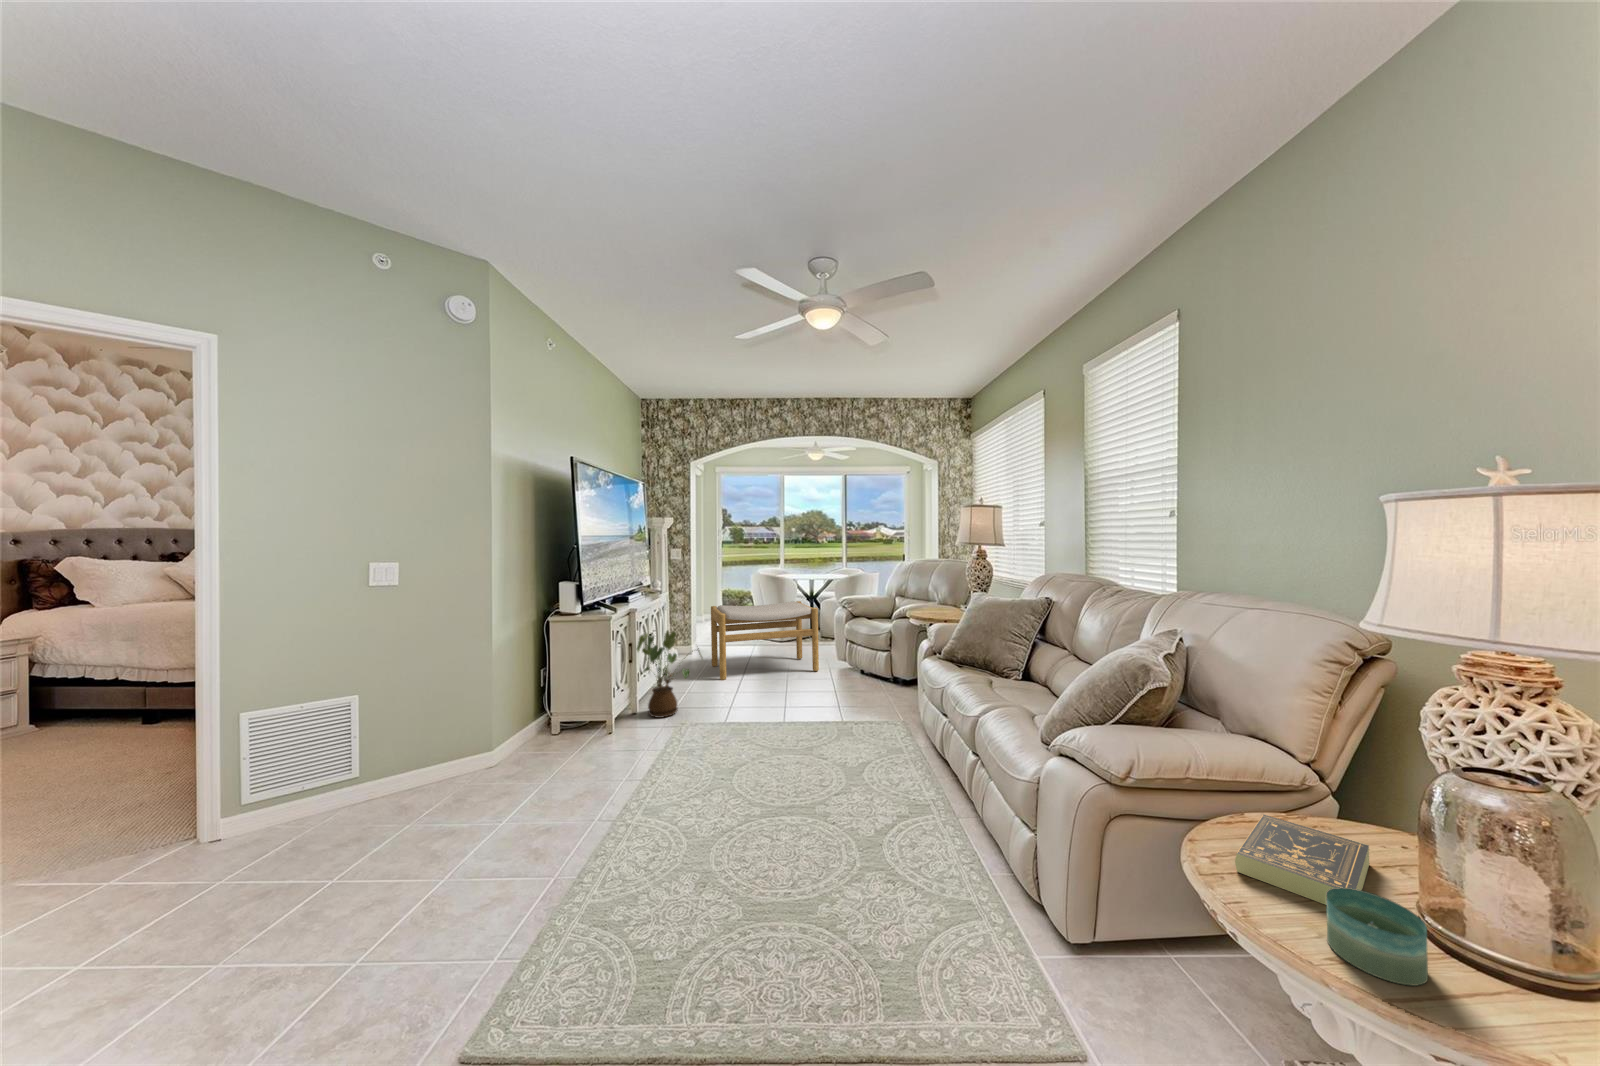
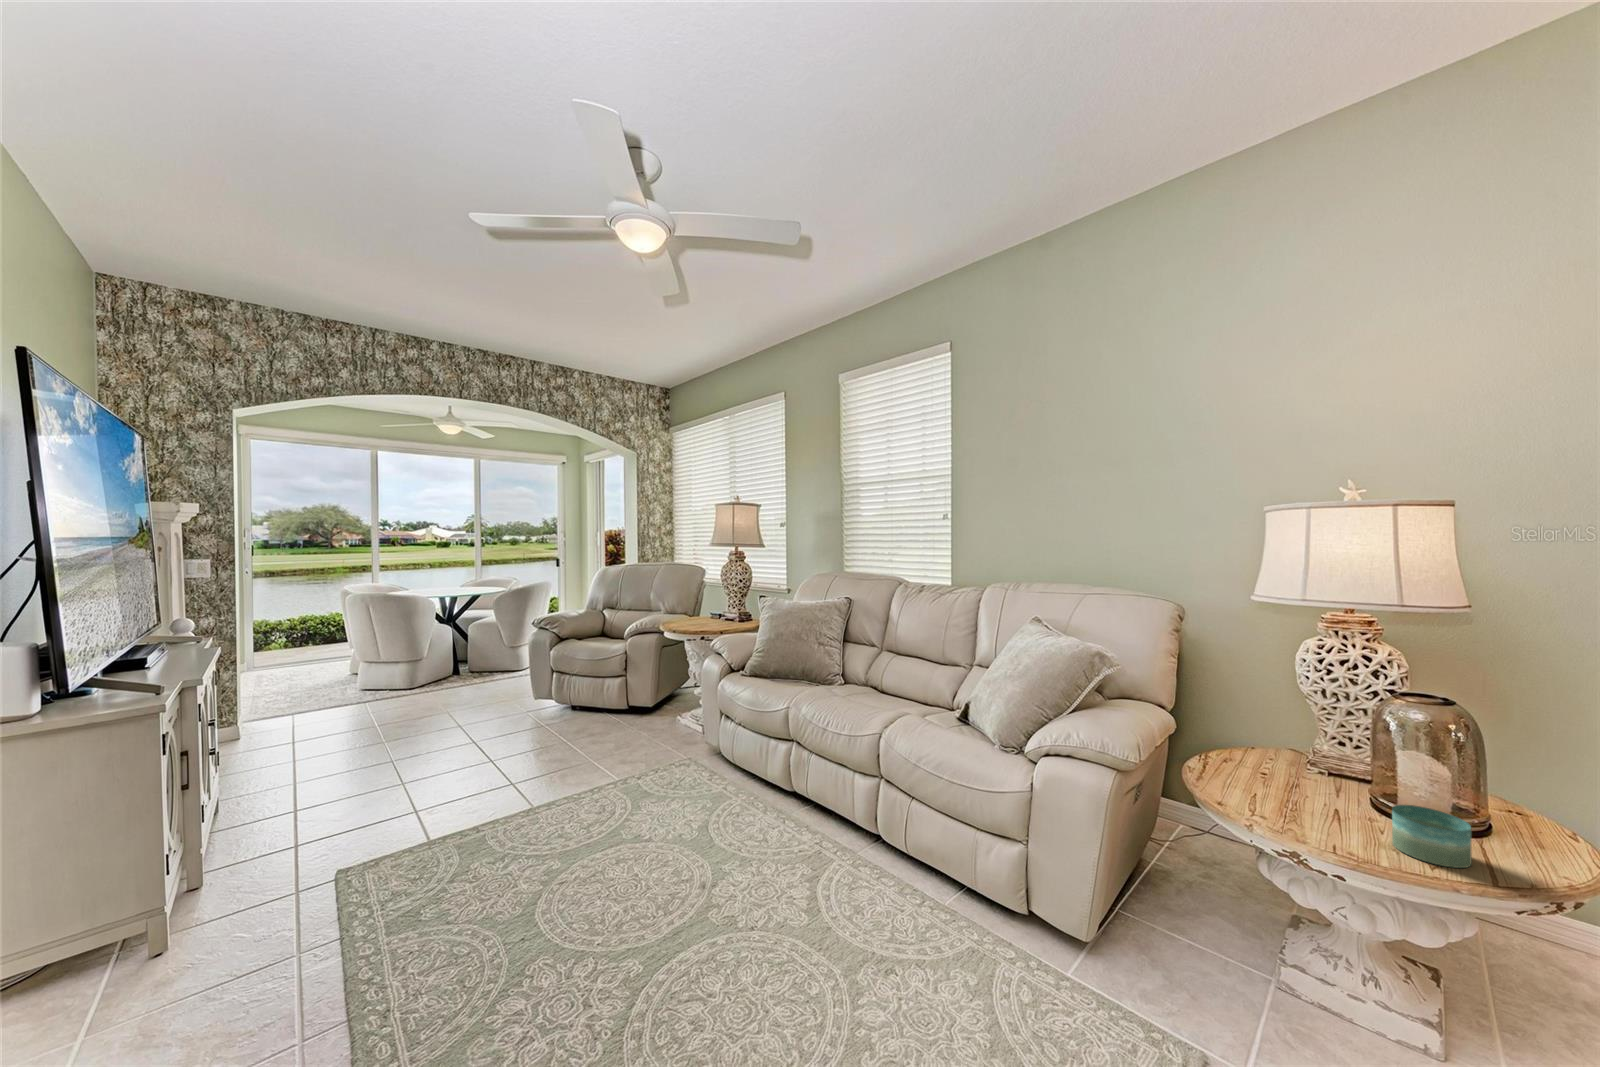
footstool: present [711,601,819,680] -> none [311,631,515,773]
house plant: present [637,630,702,718] -> none [202,708,368,880]
book: present [1235,814,1370,905] -> none [1228,765,1368,826]

